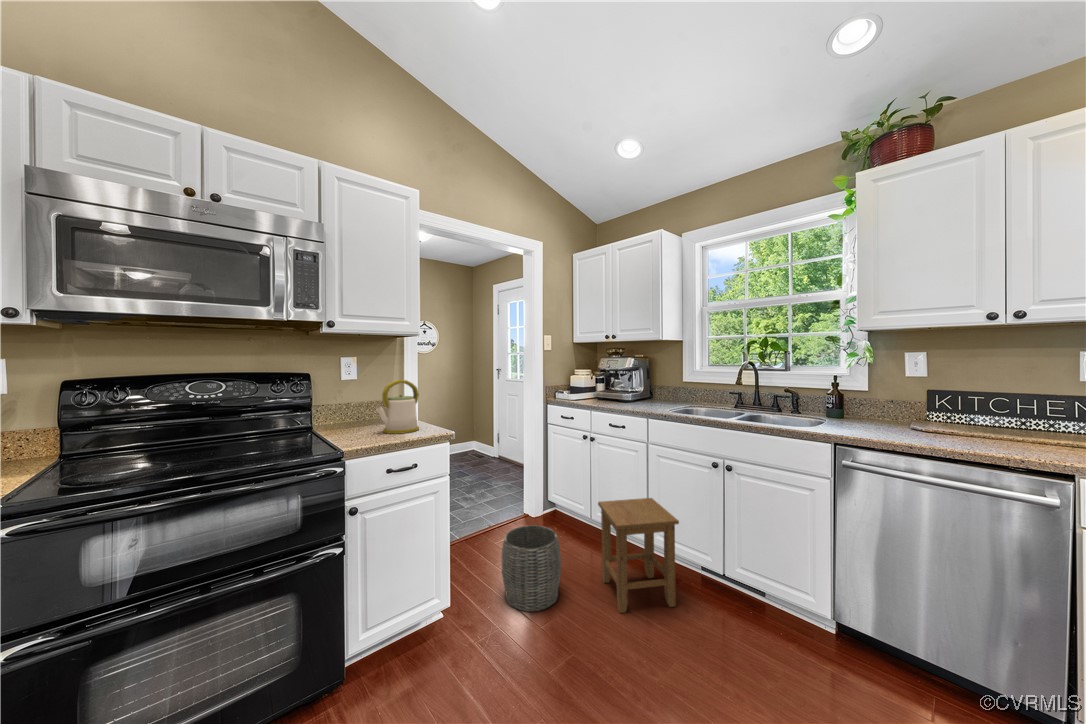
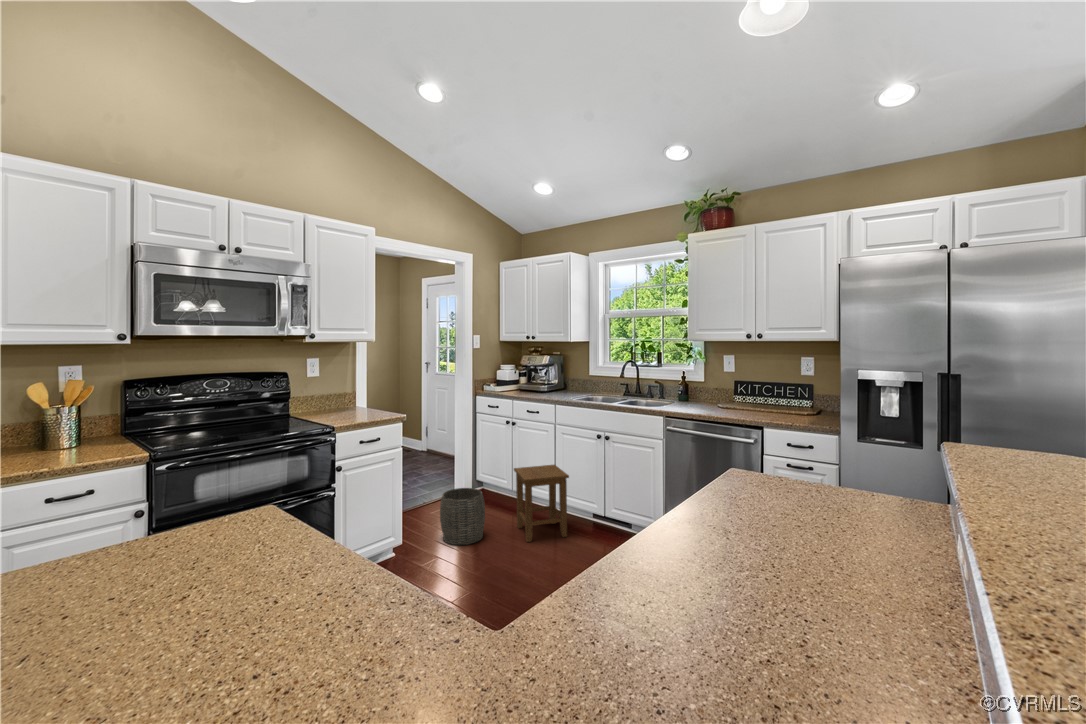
kettle: present [376,380,419,434] -> none [347,377,378,417]

